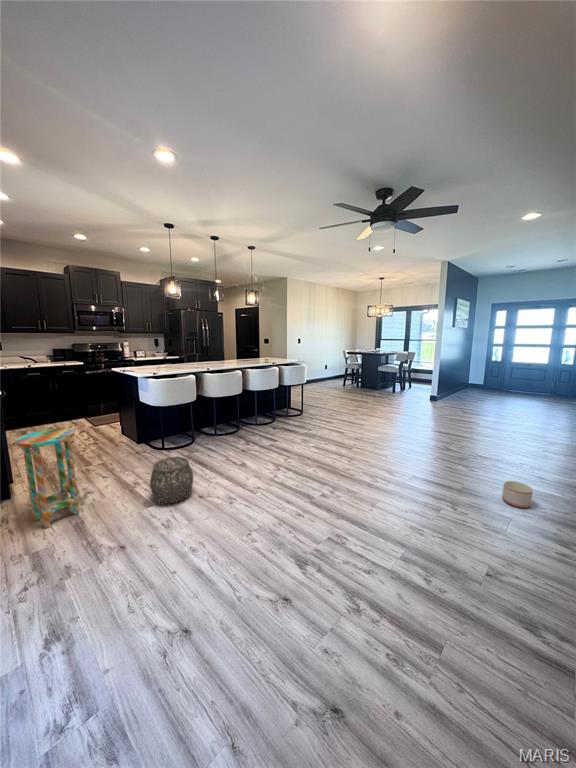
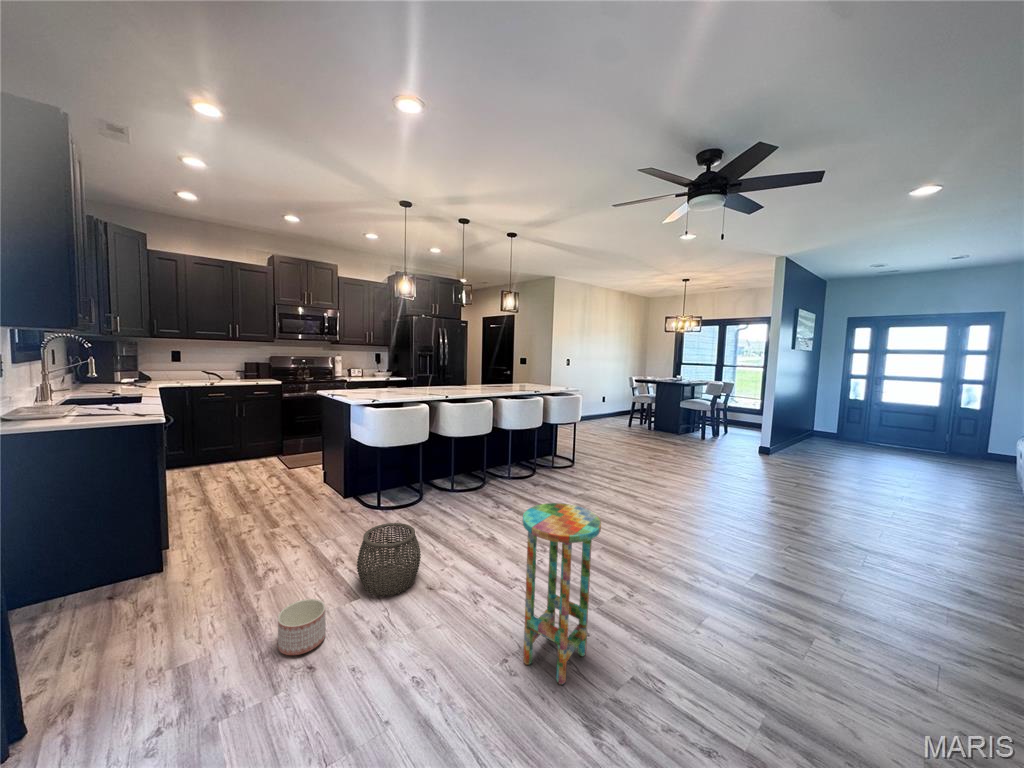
side table: present [15,428,79,528] -> present [523,503,601,685]
planter: present [502,481,533,508] -> present [278,599,326,655]

